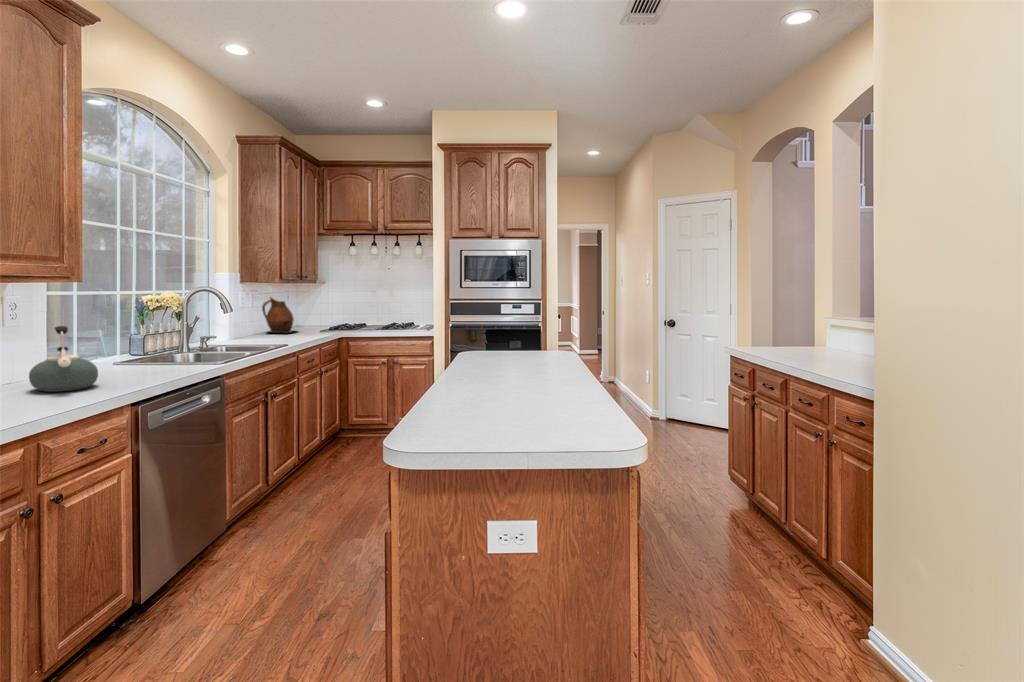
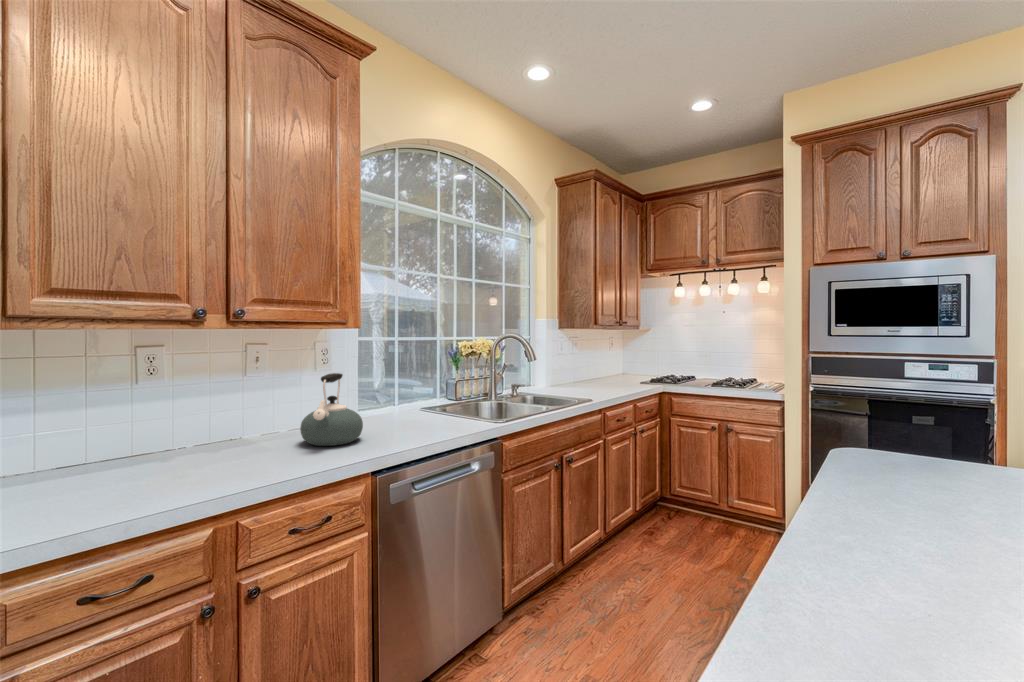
ceramic pitcher: present [262,297,294,333] -> none [580,344,617,384]

